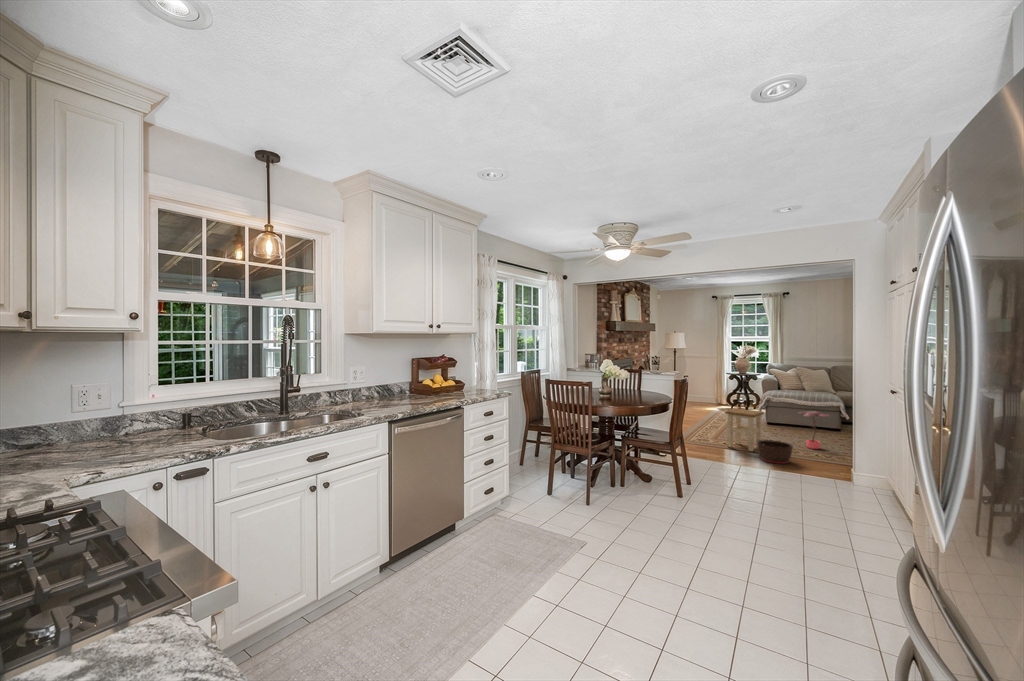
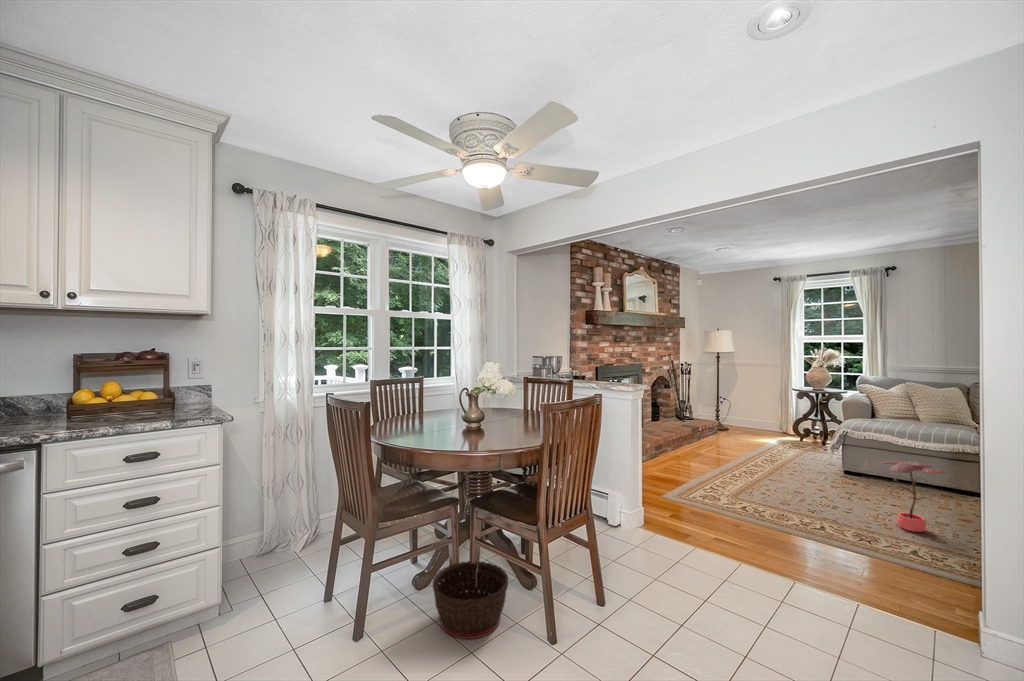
stool: present [725,409,764,452] -> none [740,449,812,529]
basket: present [757,440,793,464] -> present [432,561,508,639]

